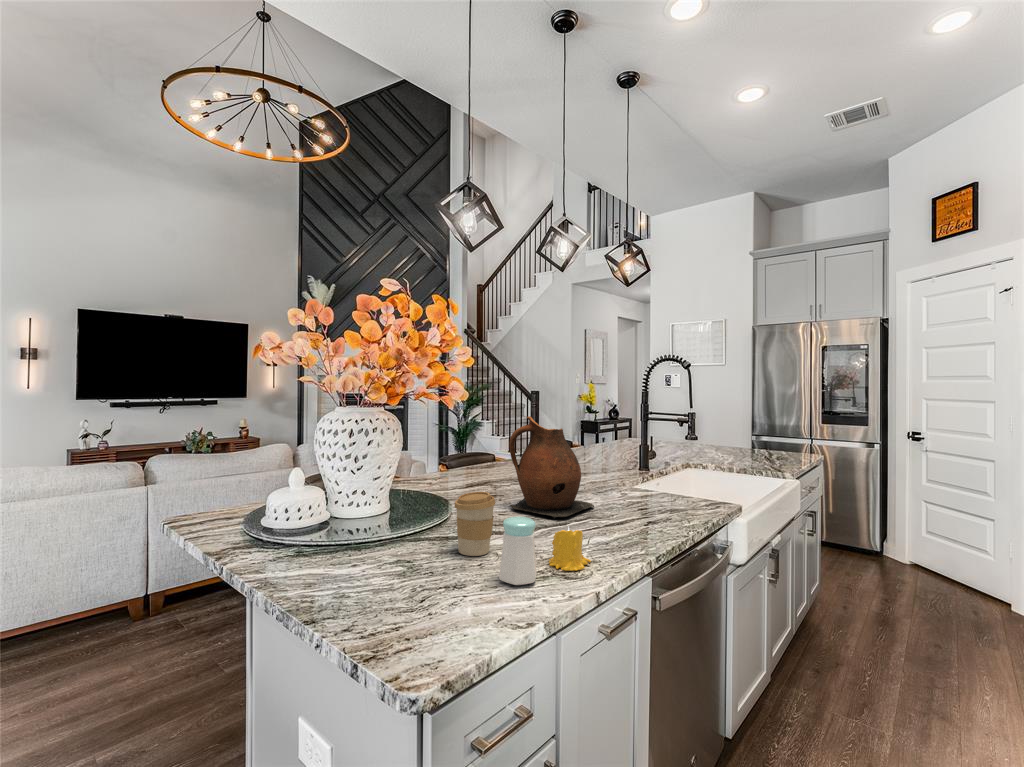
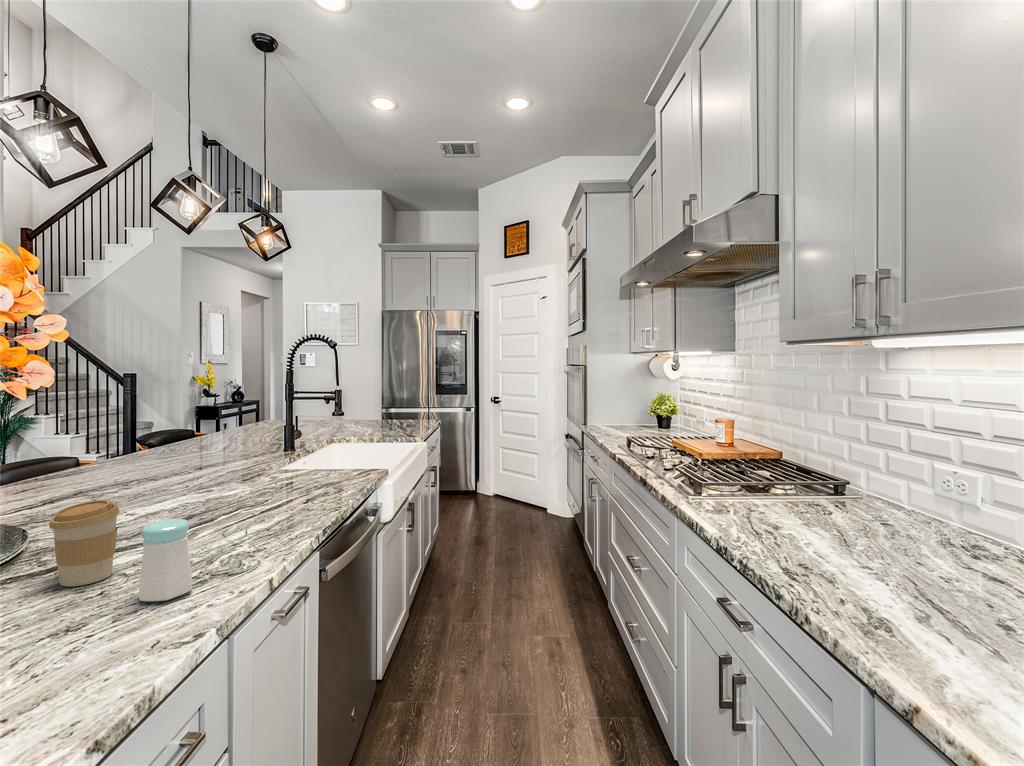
ceramic pitcher: present [509,417,594,519] -> none [124,402,244,516]
candle: present [549,527,591,571] -> none [203,517,256,569]

